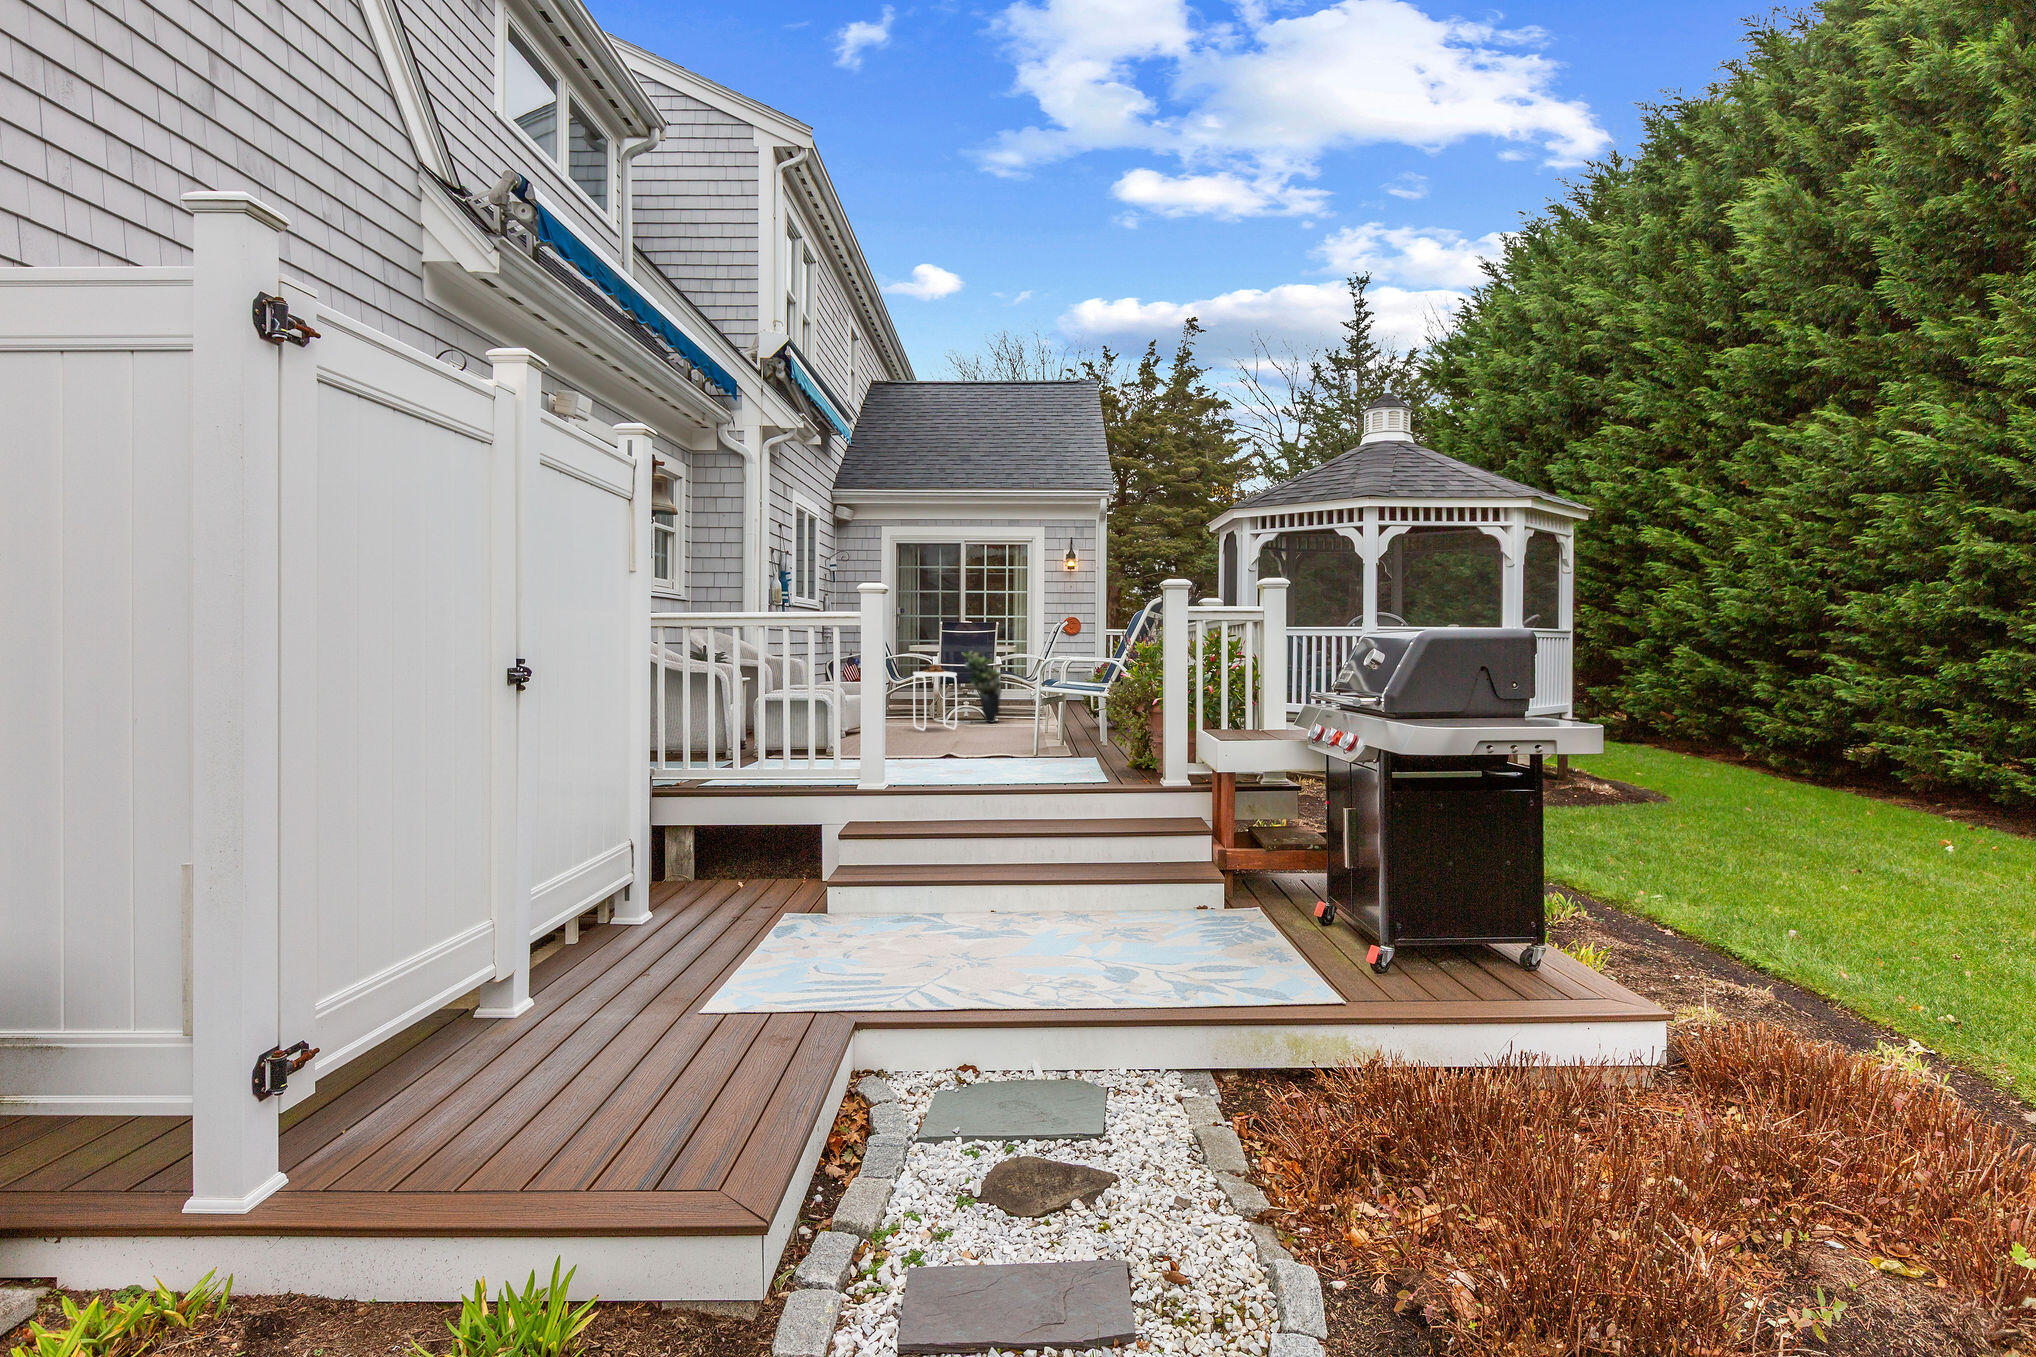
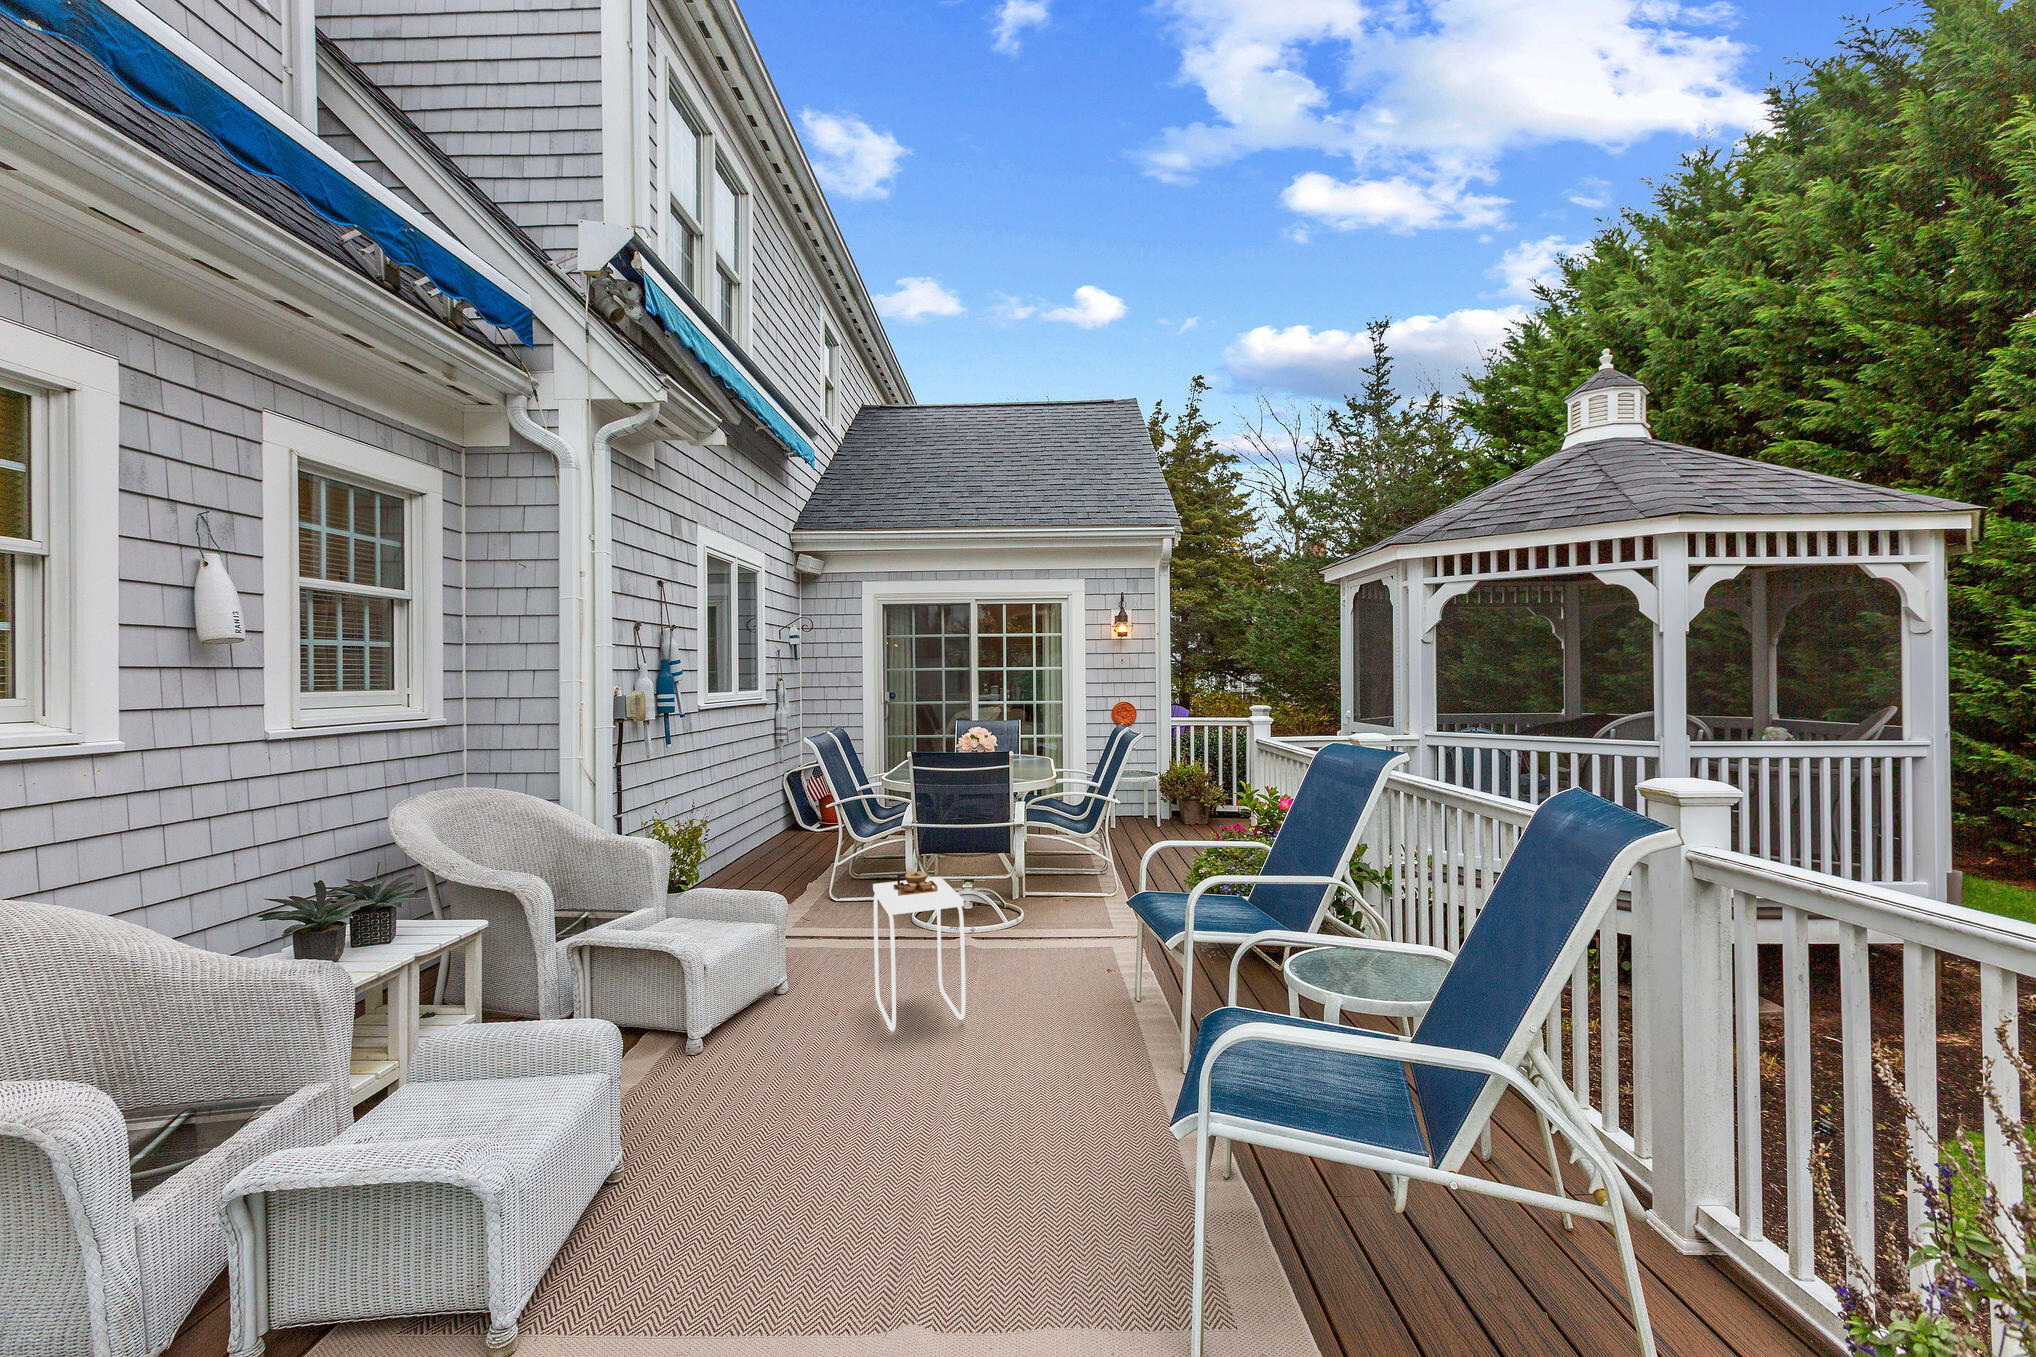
potted plant: present [963,652,1002,723] -> none [974,812,1058,962]

